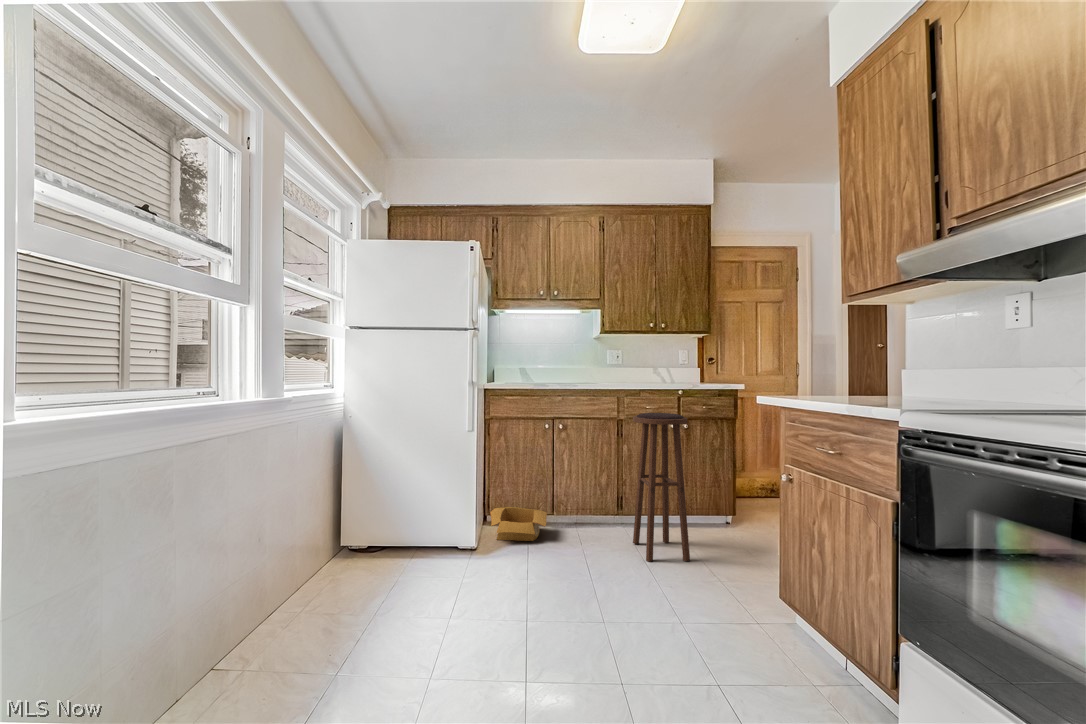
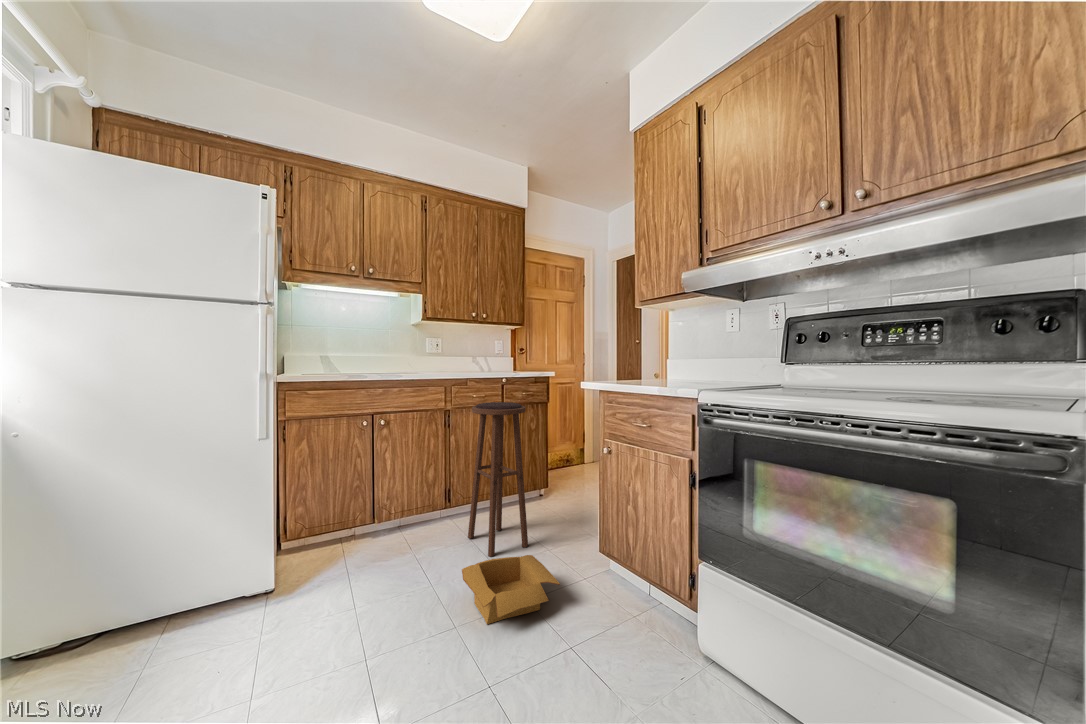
cardboard box: present [490,507,547,541] -> present [462,555,560,624]

